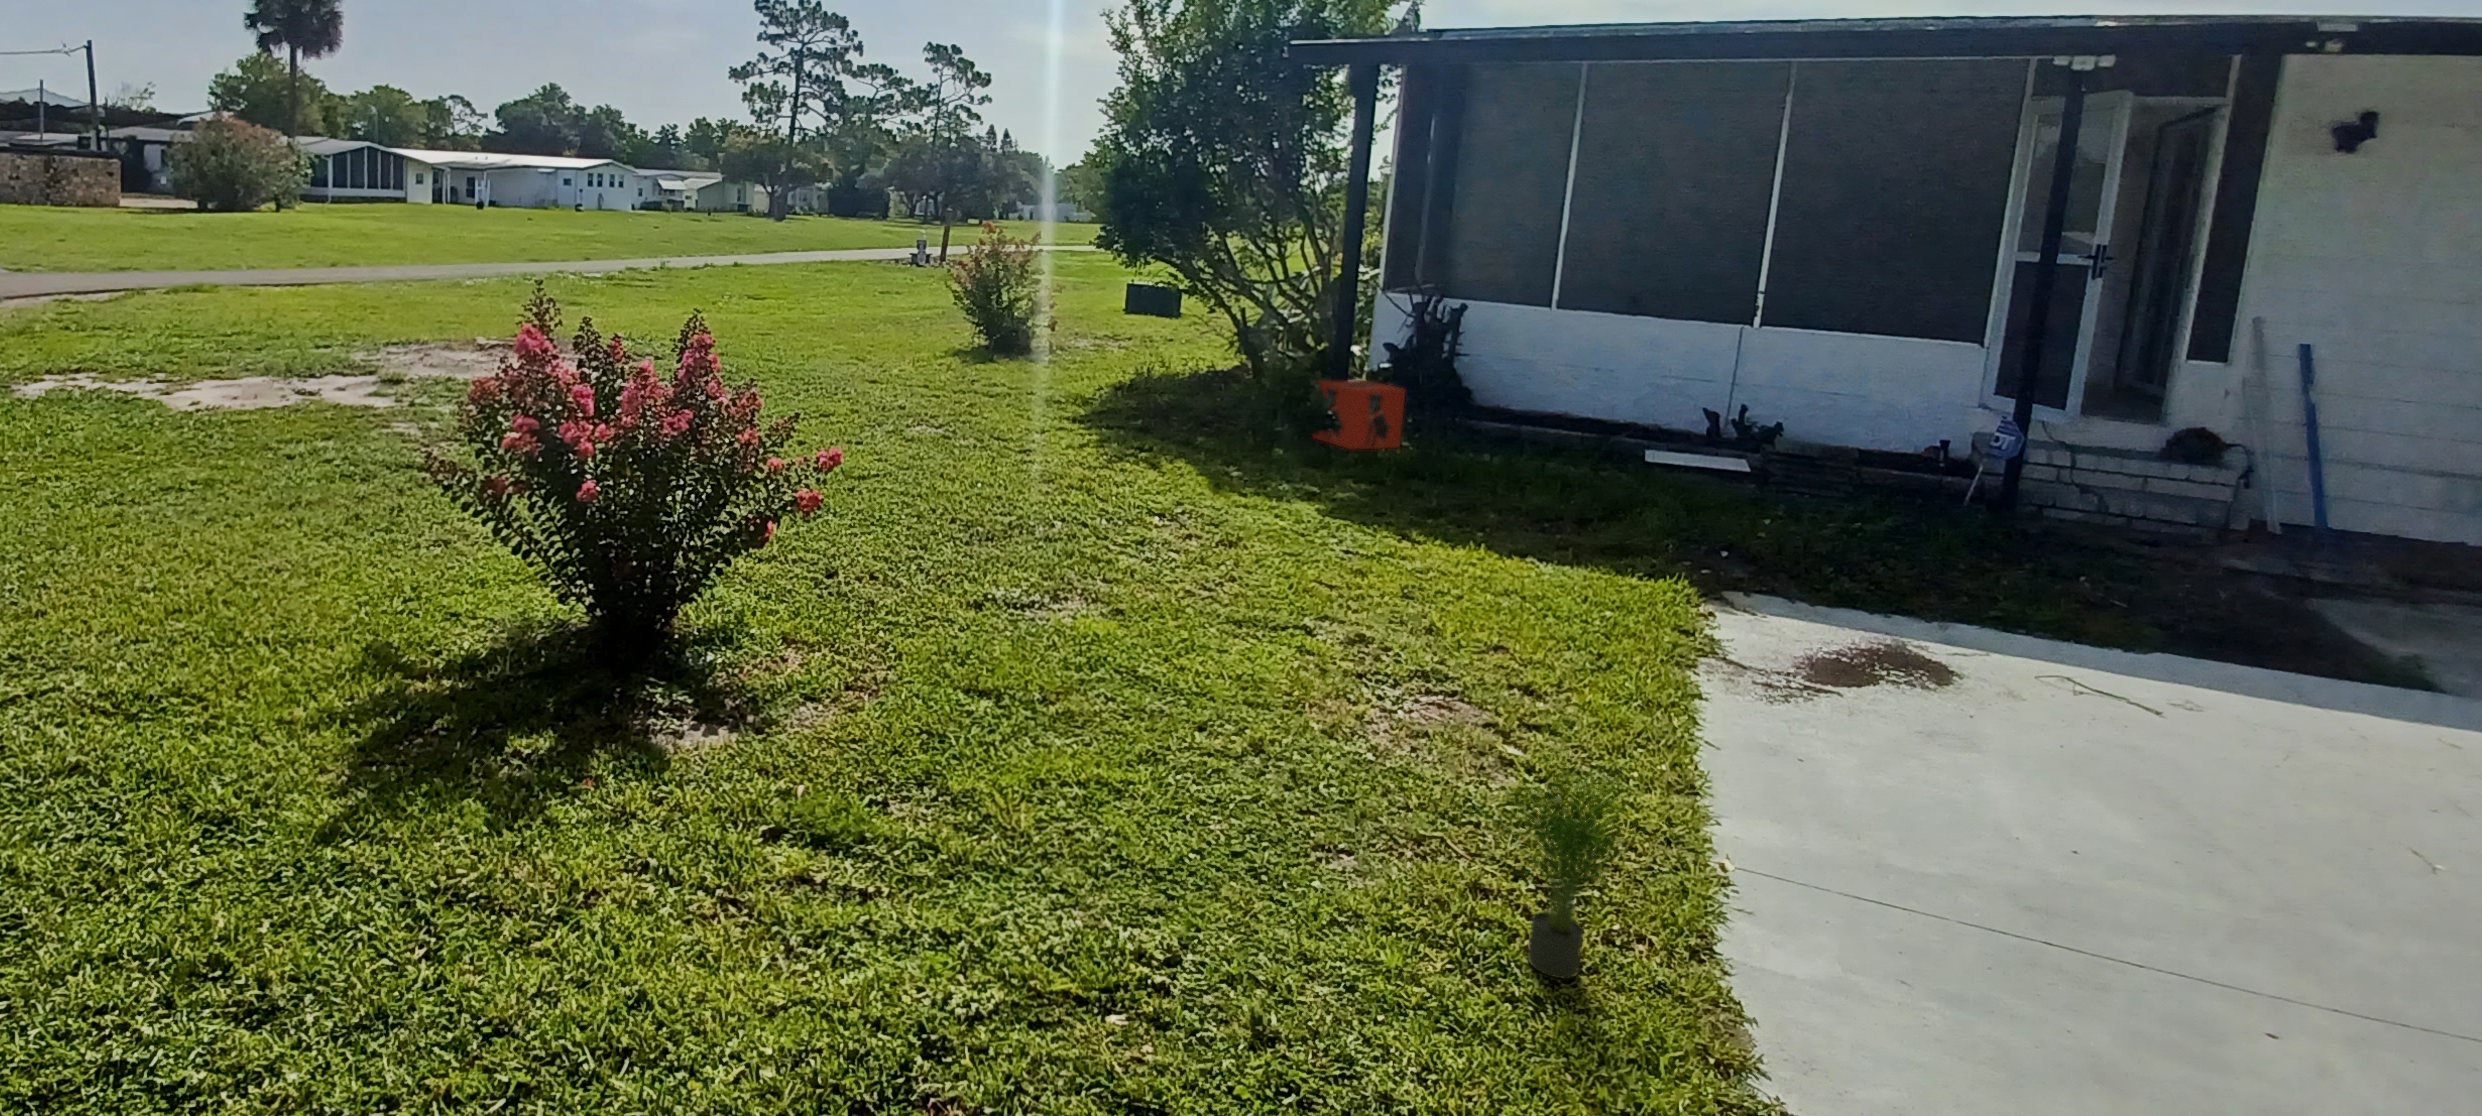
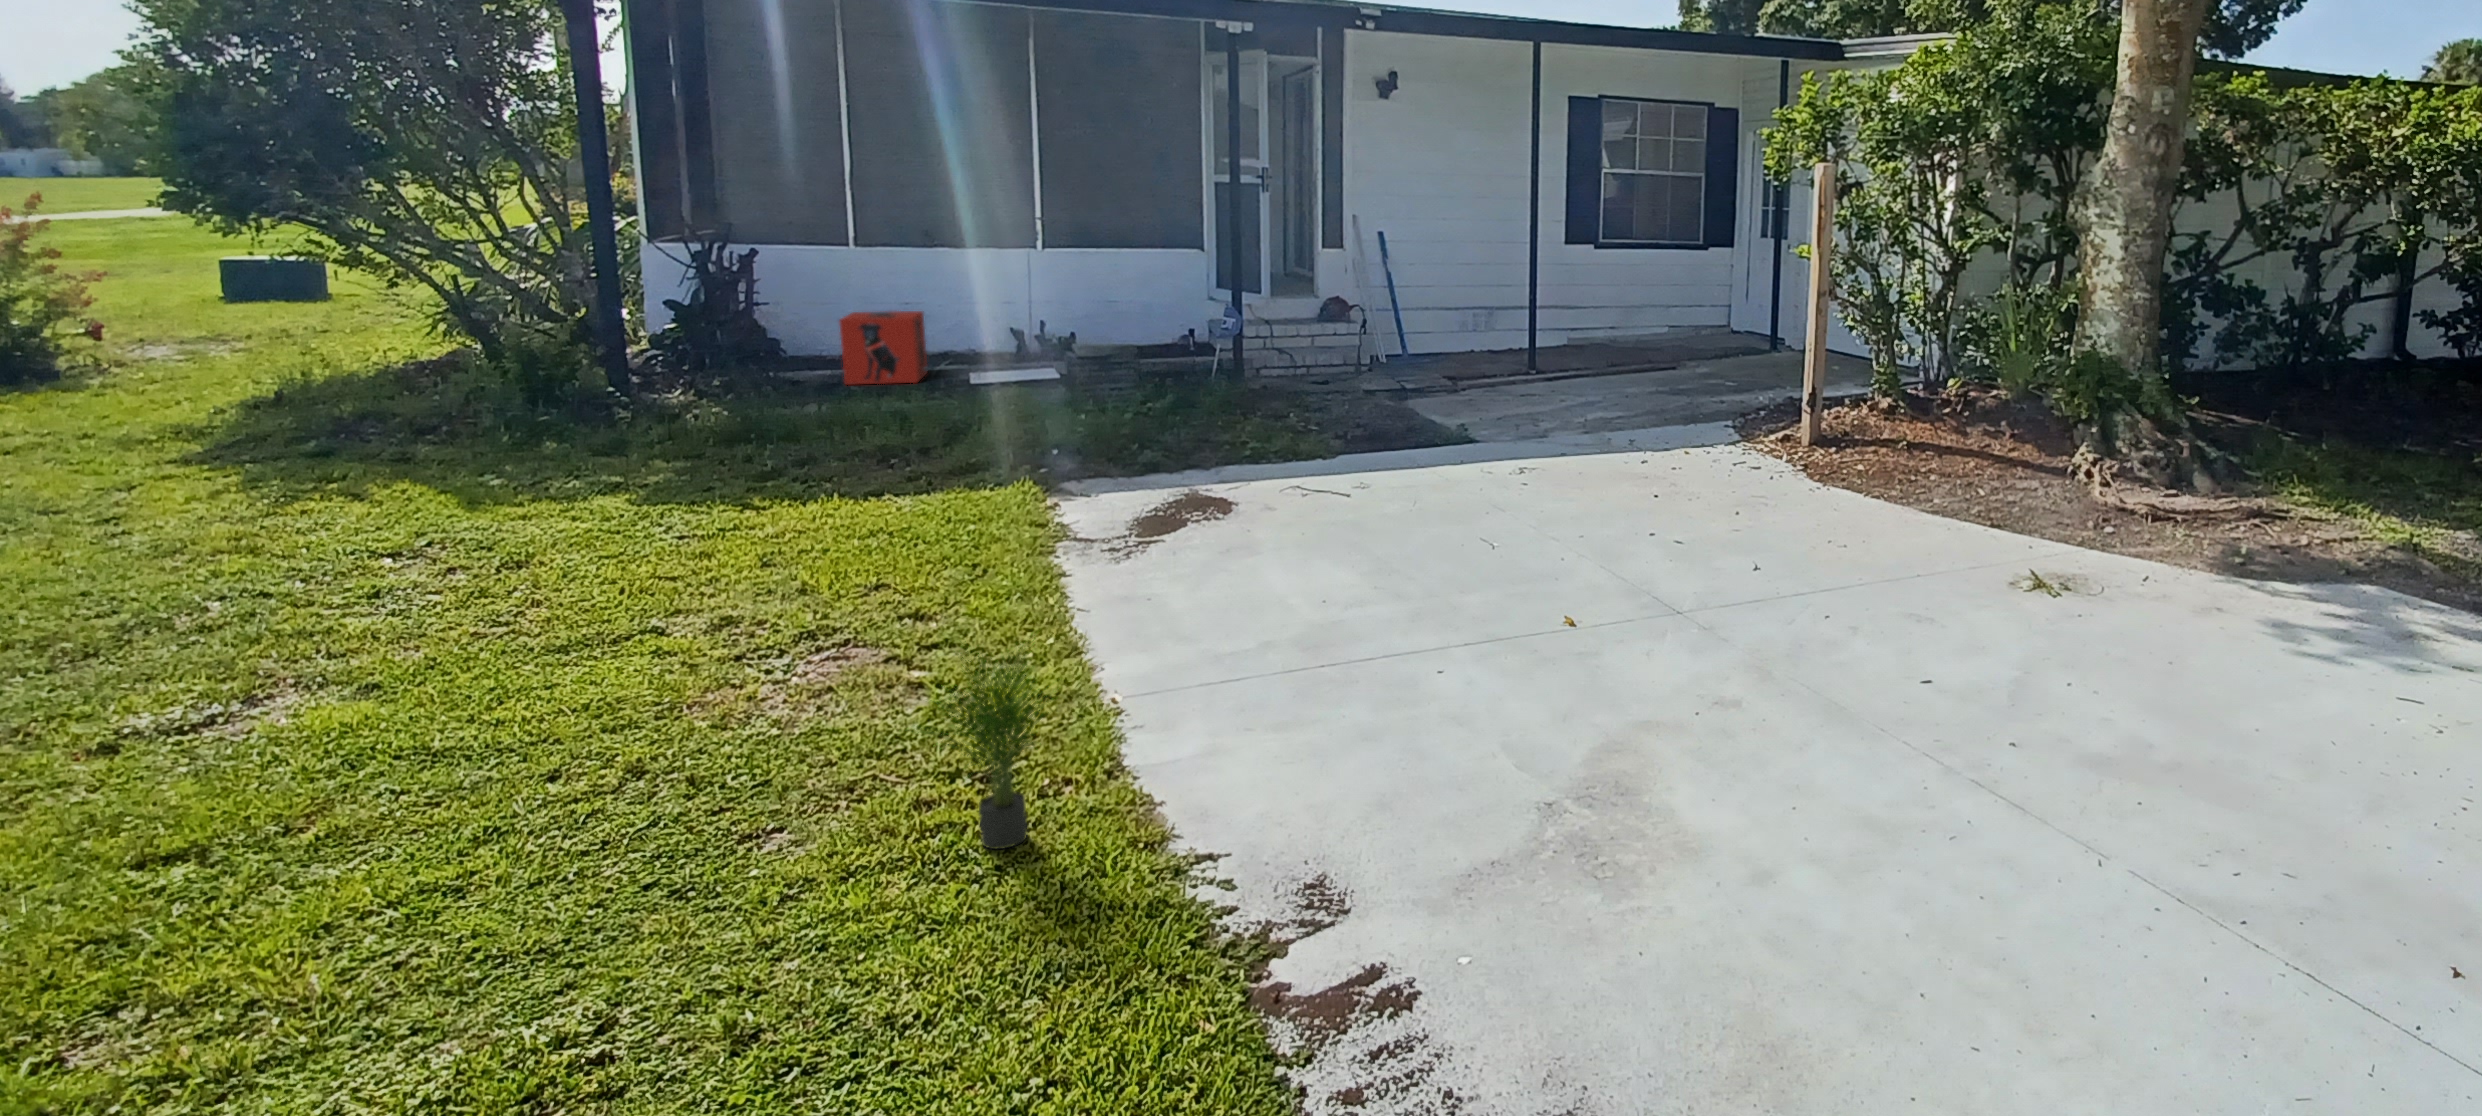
storage box: present [1313,380,1405,449] -> present [839,311,927,385]

